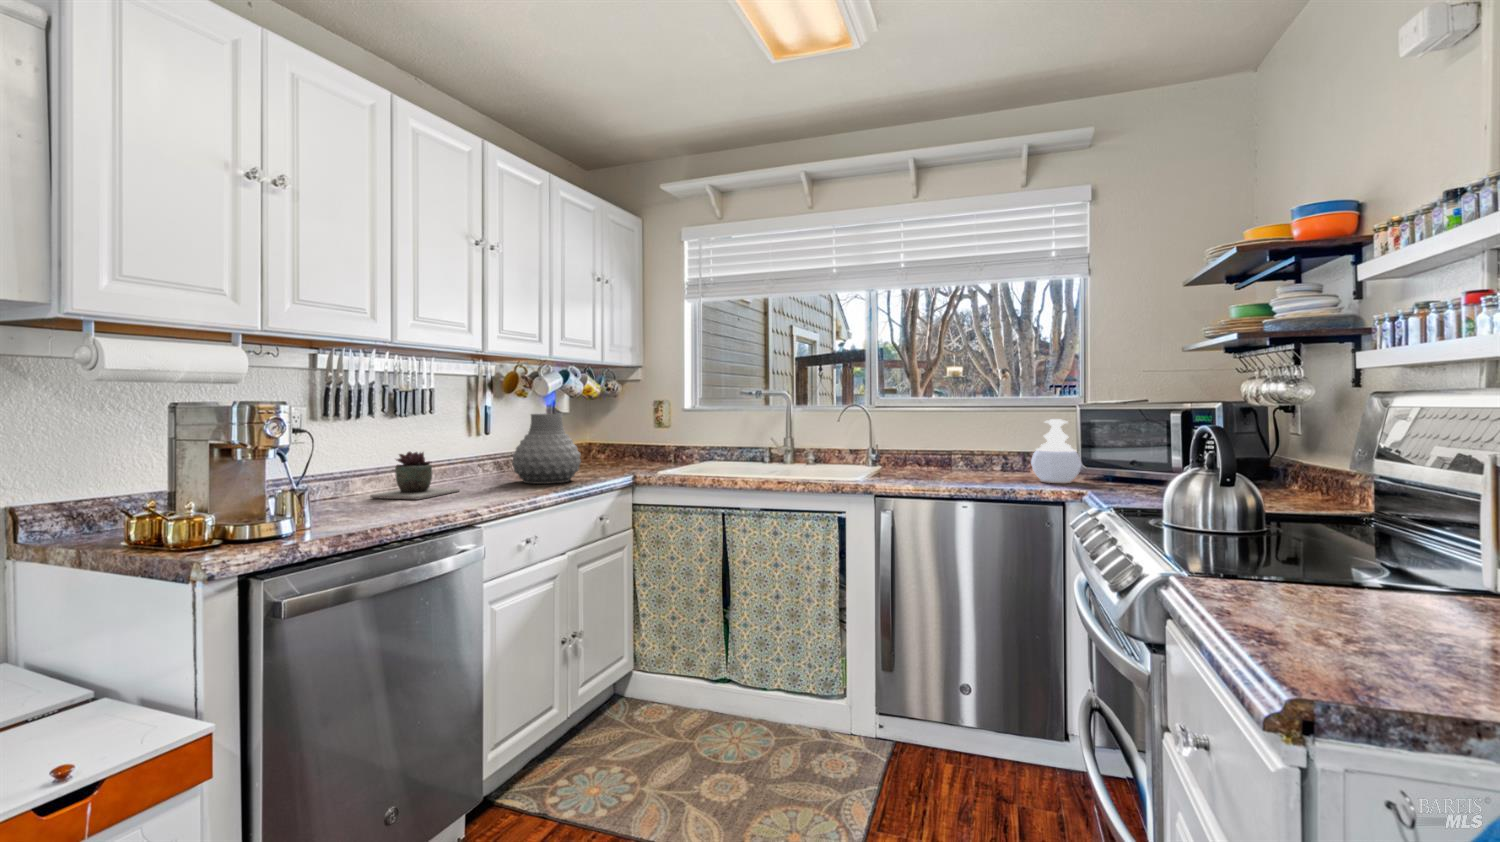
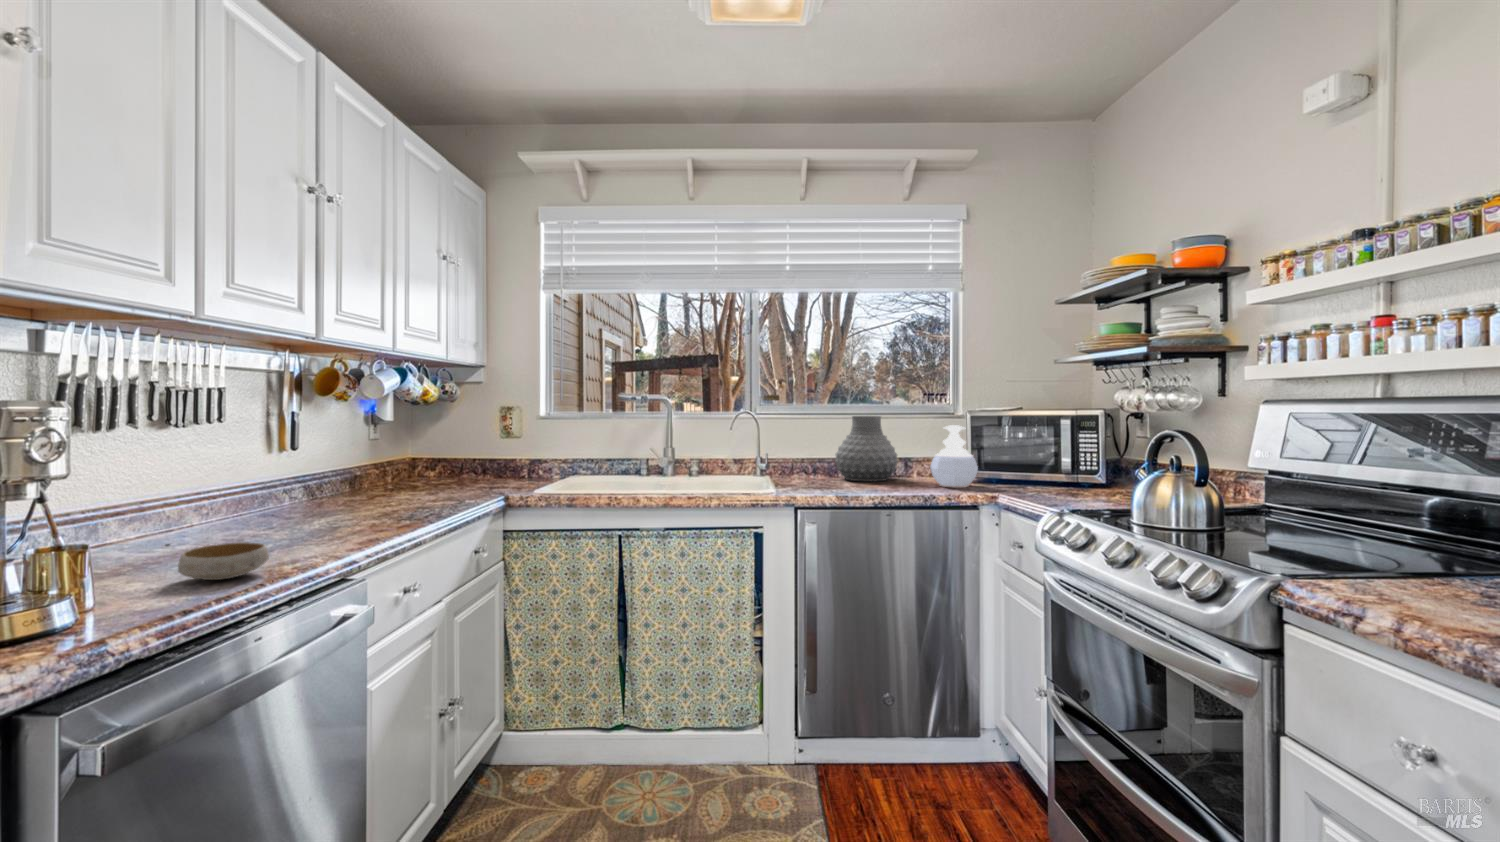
vase: present [512,414,581,484] -> present [835,416,898,481]
succulent plant: present [370,452,460,500] -> none [143,476,283,547]
bowl: none [366,495,421,518] -> present [178,542,269,580]

